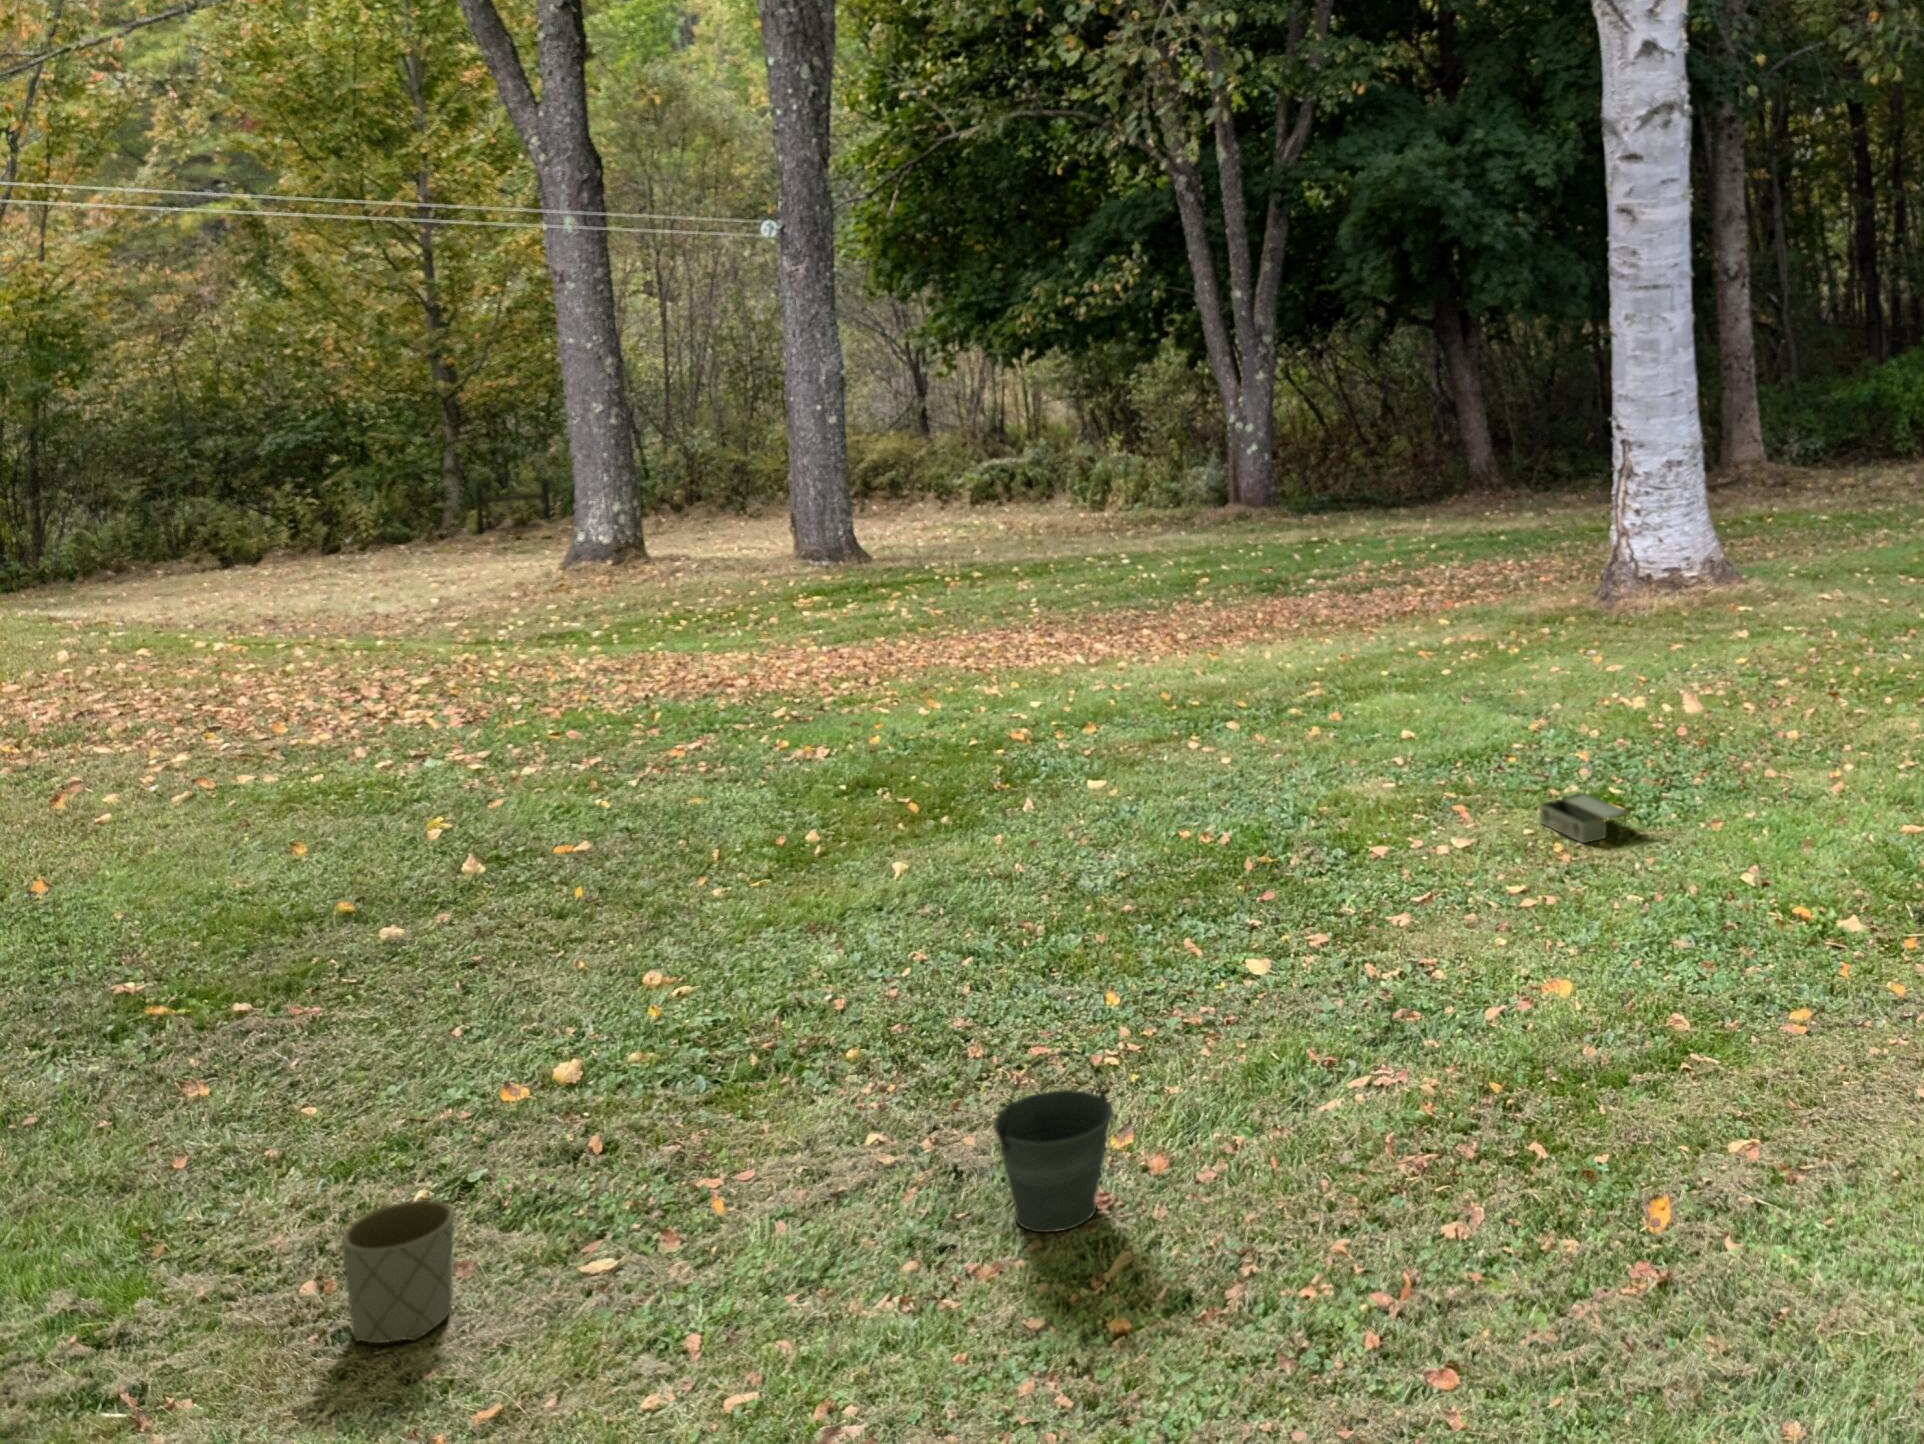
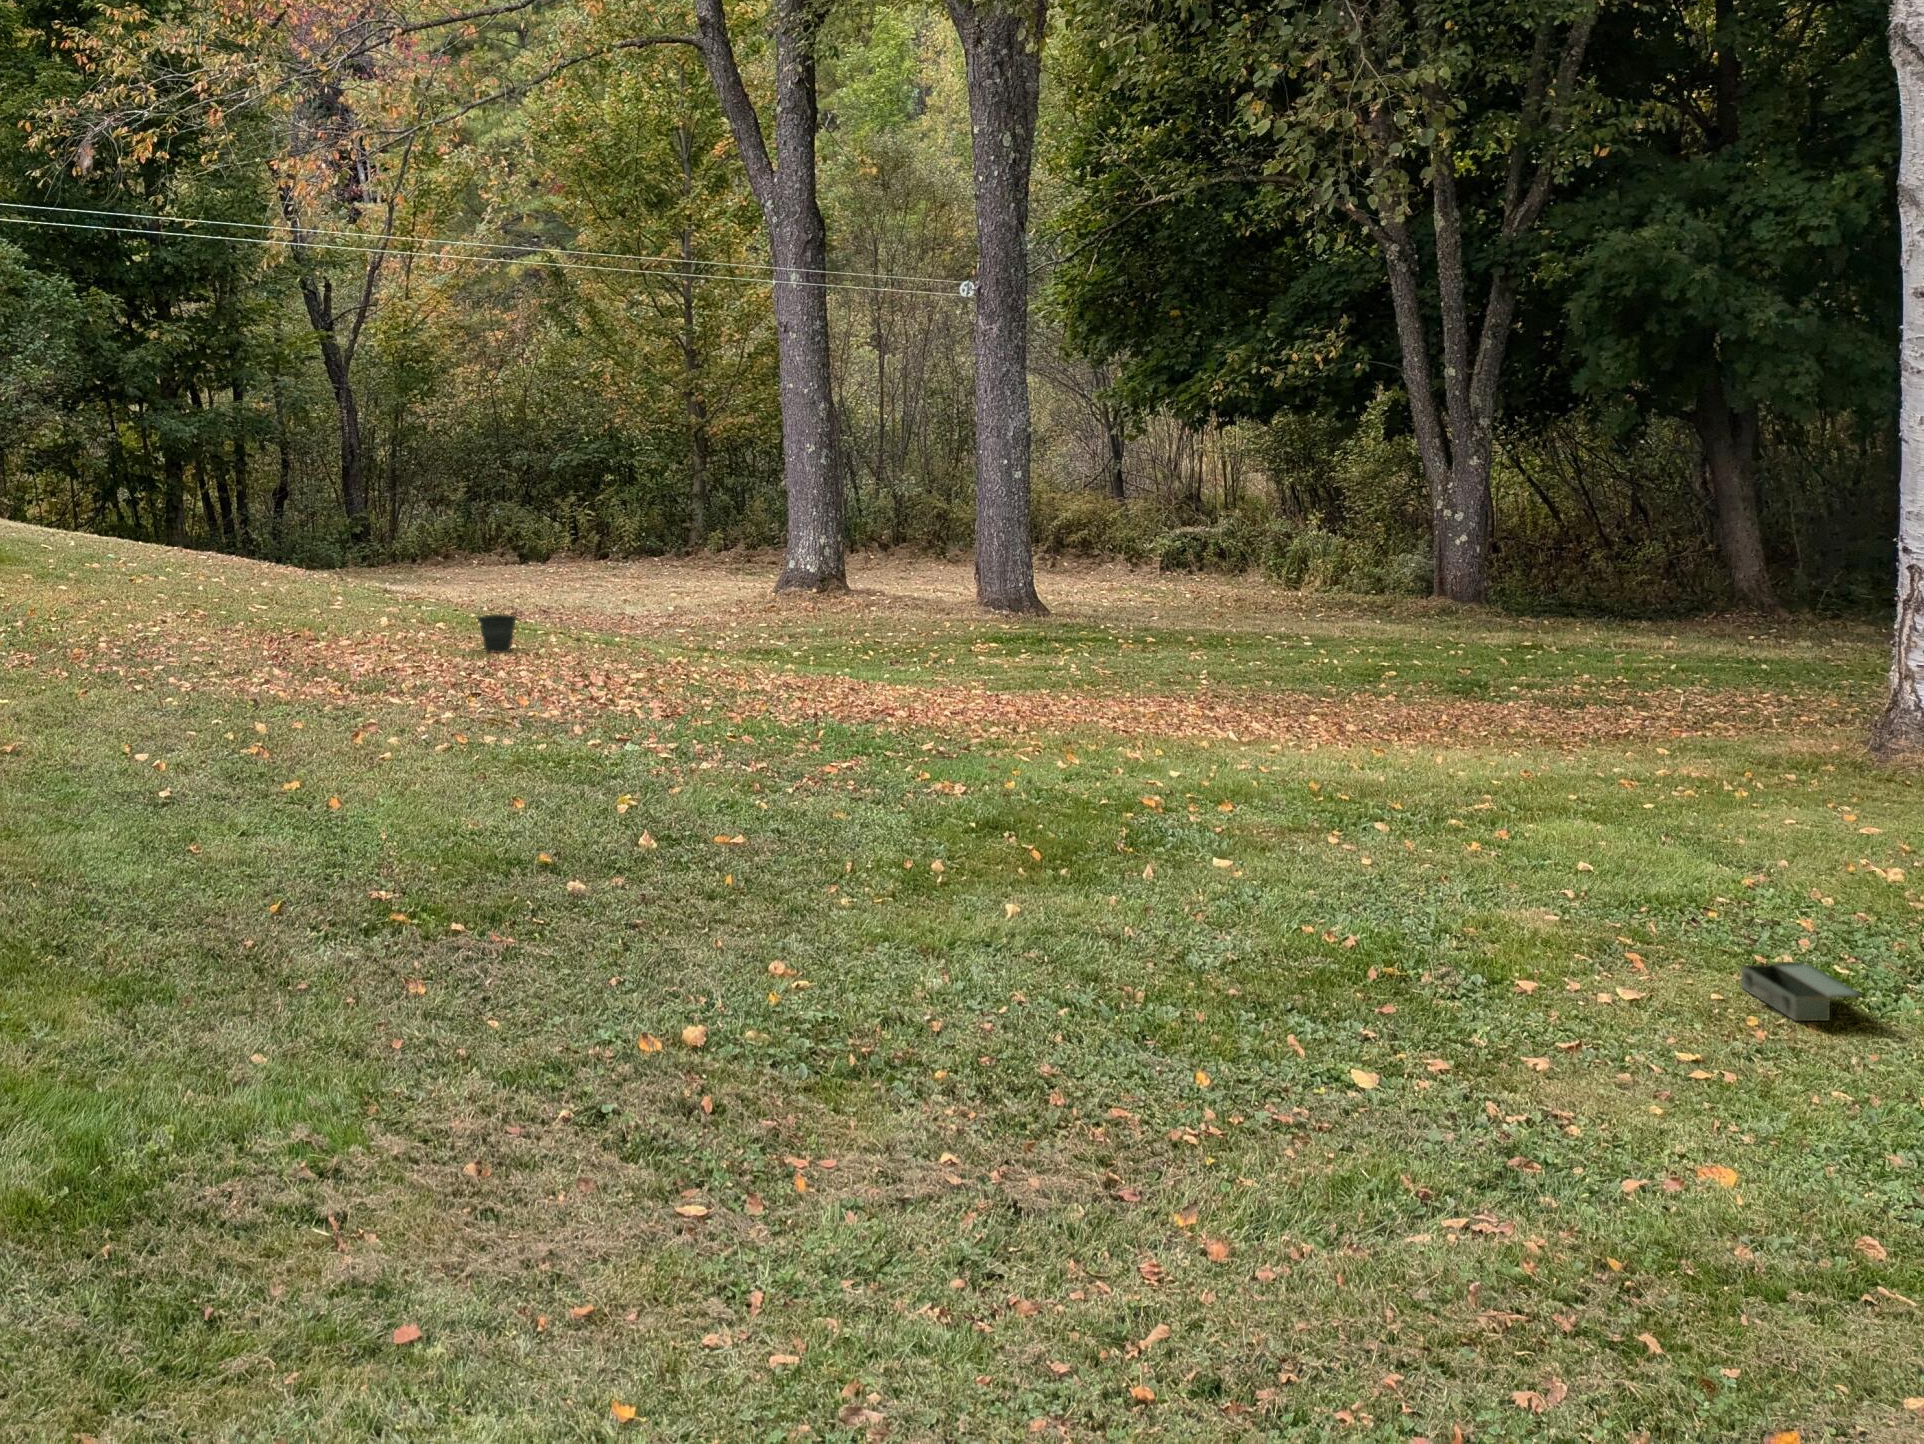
bench: present [476,478,551,533] -> none [717,506,778,552]
bucket: present [994,1051,1114,1232] -> present [477,614,517,653]
planter: present [342,1200,454,1343] -> none [507,1111,587,1226]

